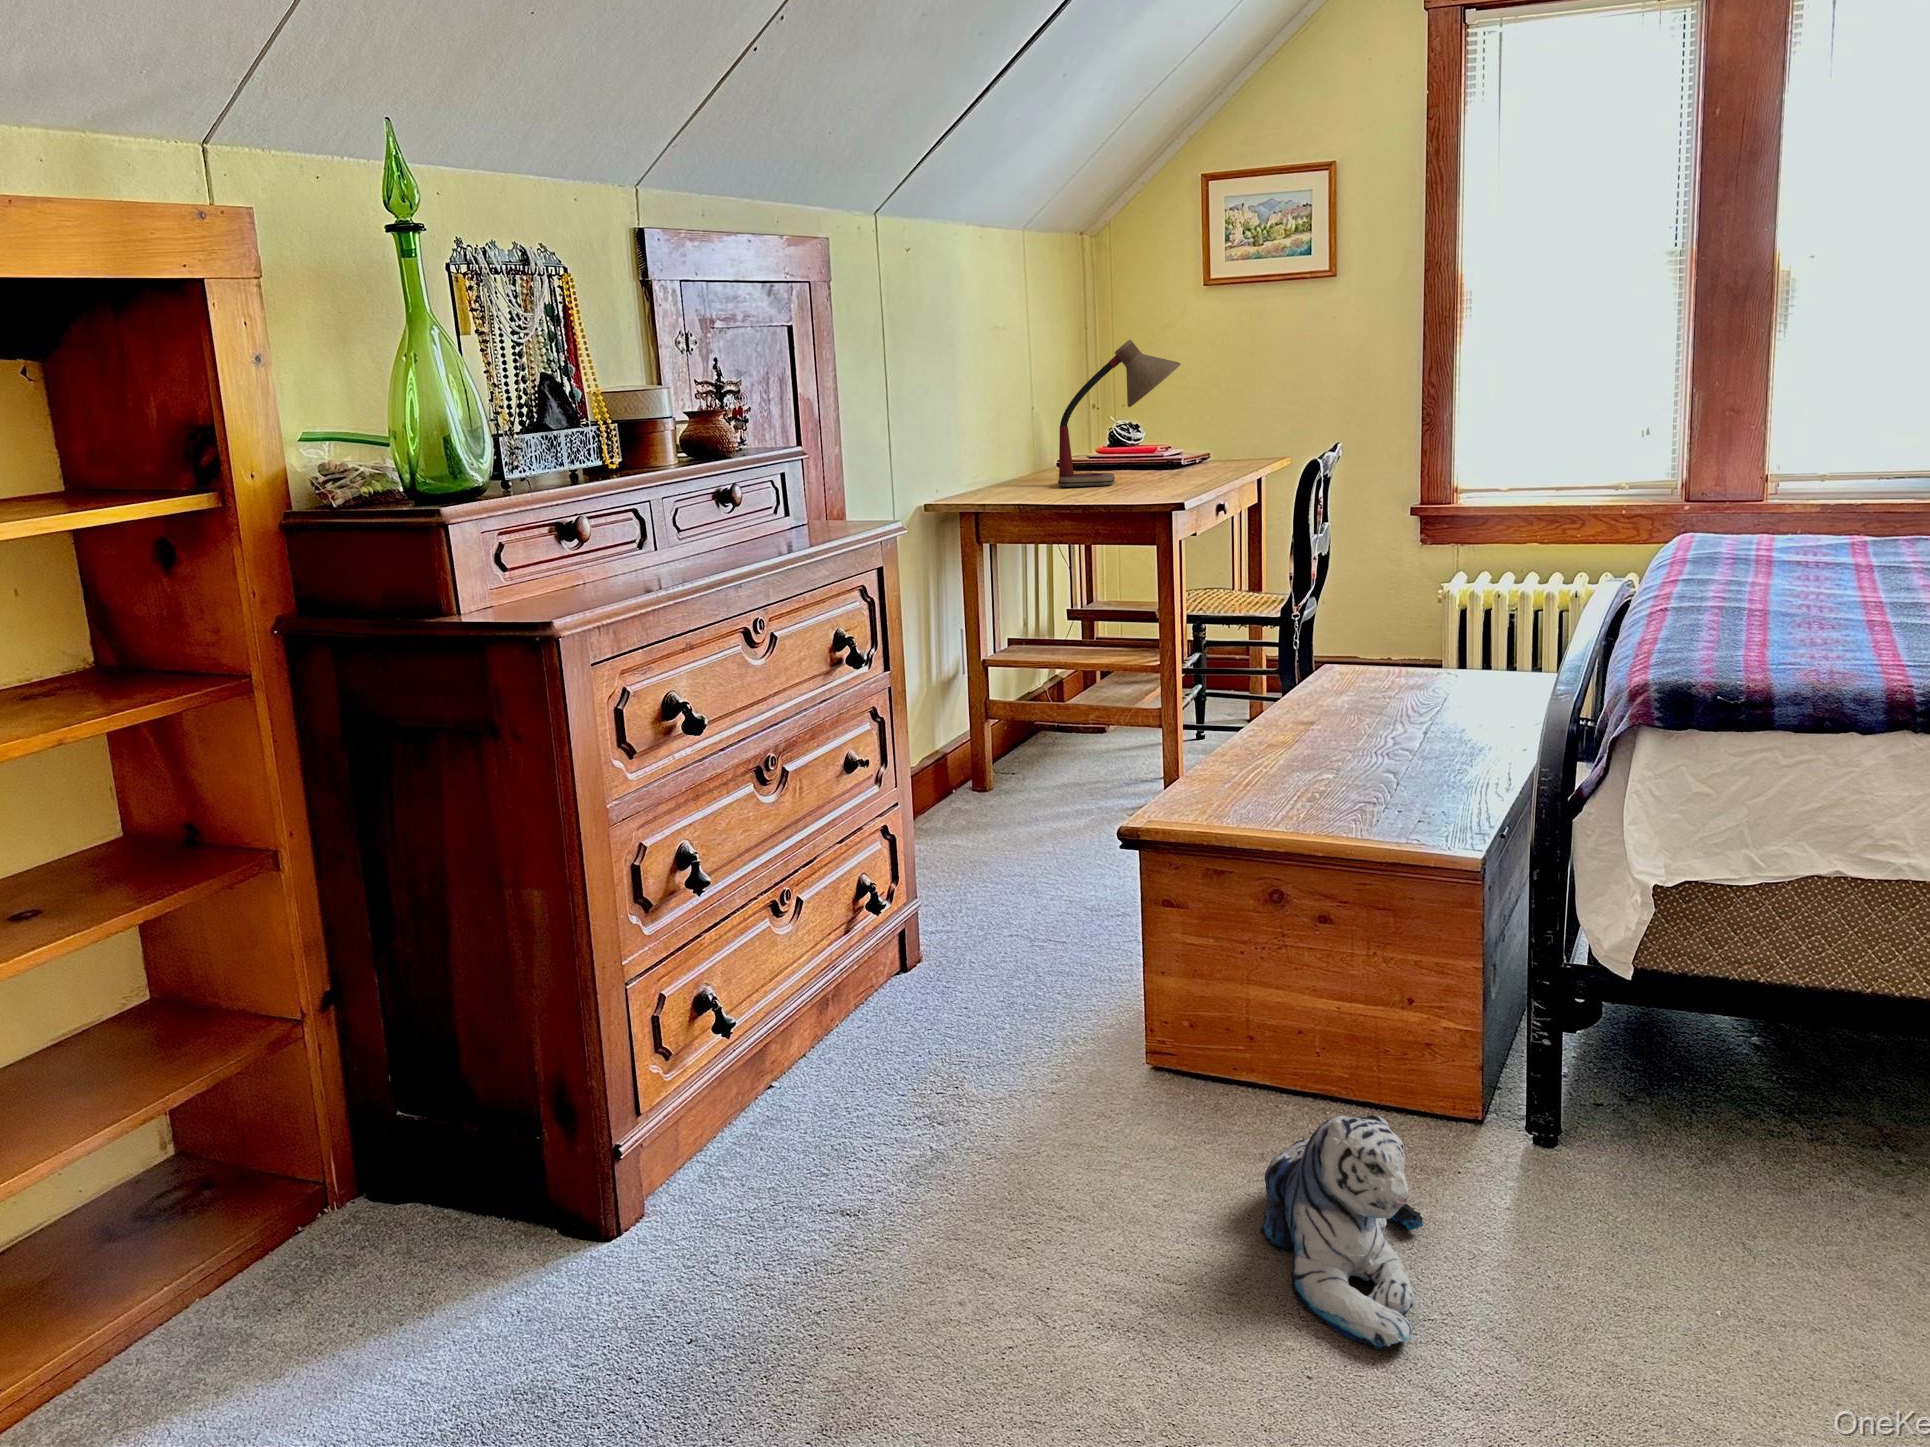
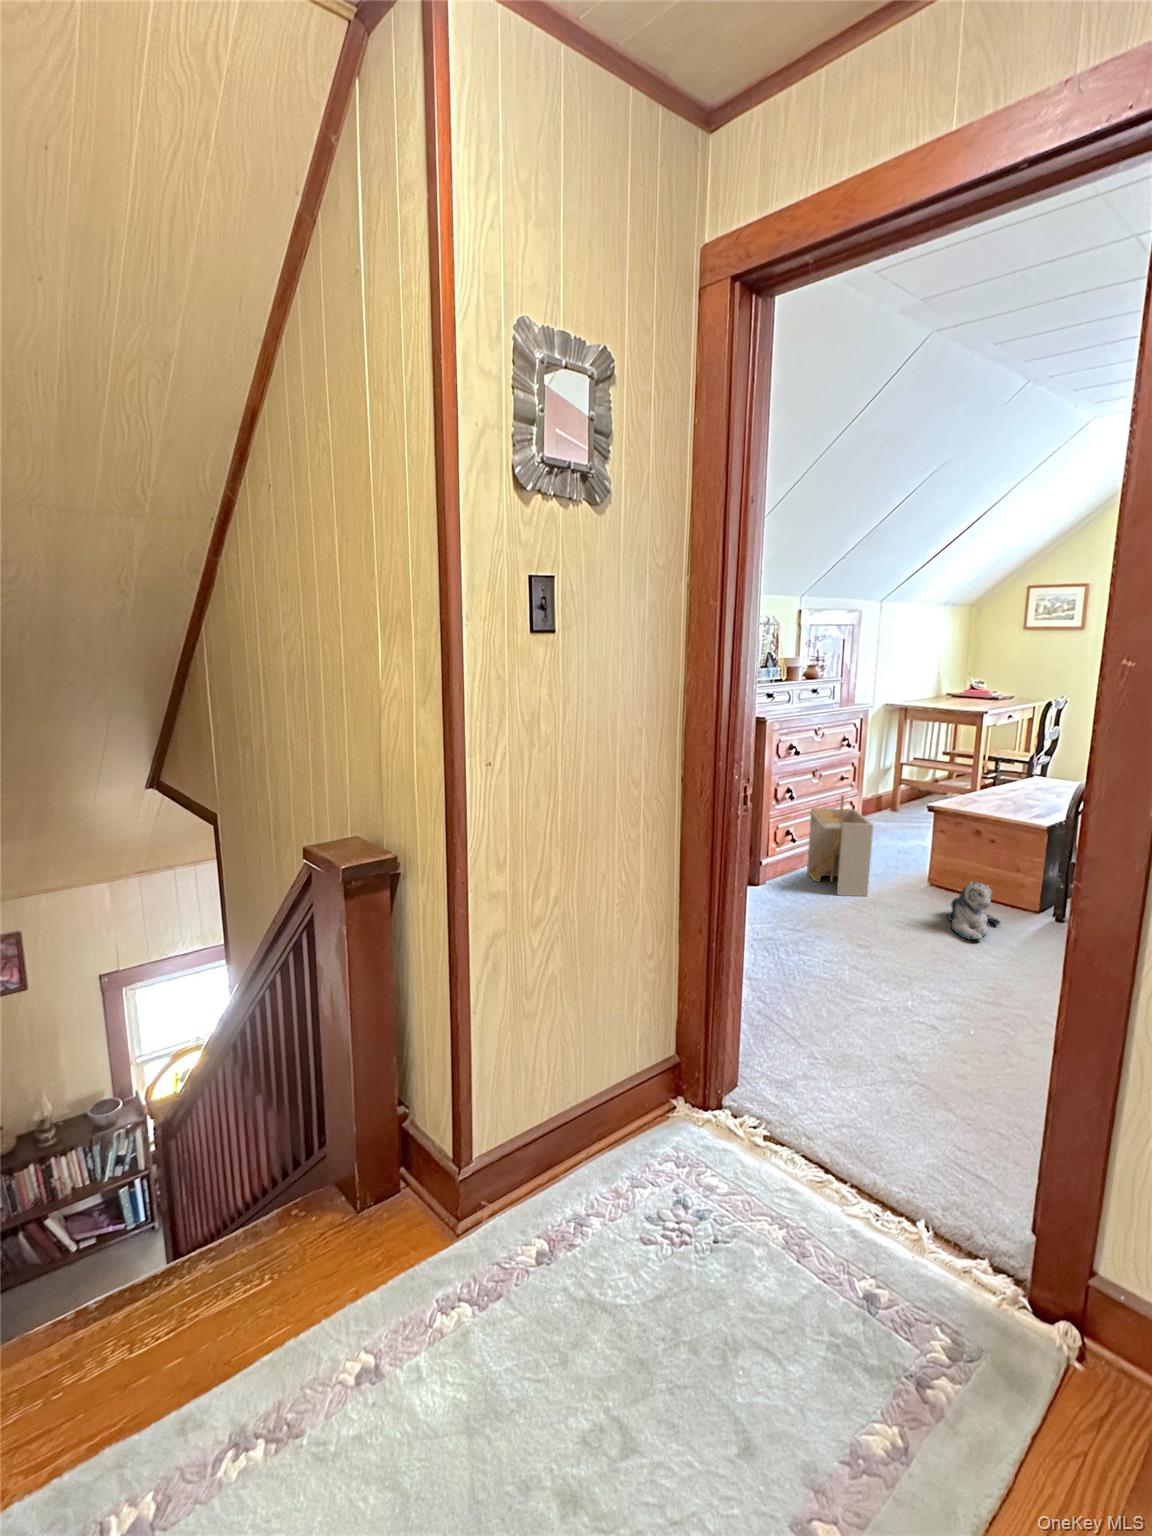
desk lamp: present [1058,340,1181,487] -> none [941,650,1000,705]
storage bin: none [766,857,994,1214] -> present [807,795,873,896]

